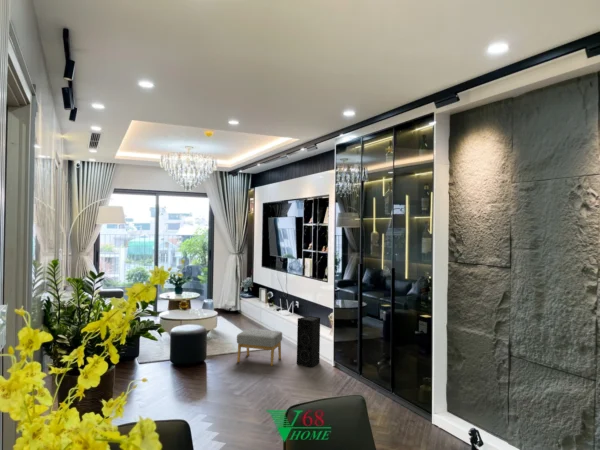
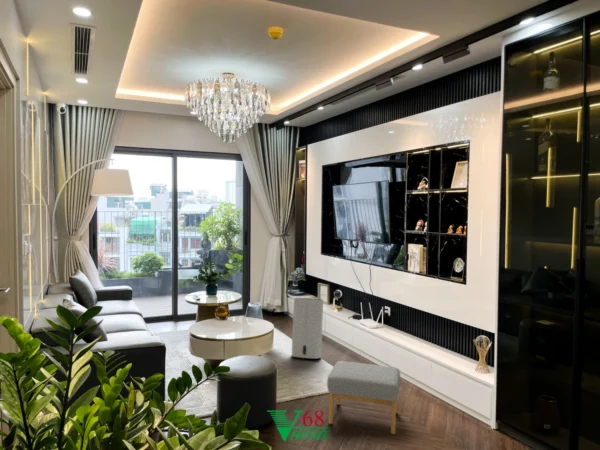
air purifier: none [231,296,253,336] -> present [292,298,323,358]
speaker: present [297,316,320,368] -> none [432,343,472,439]

